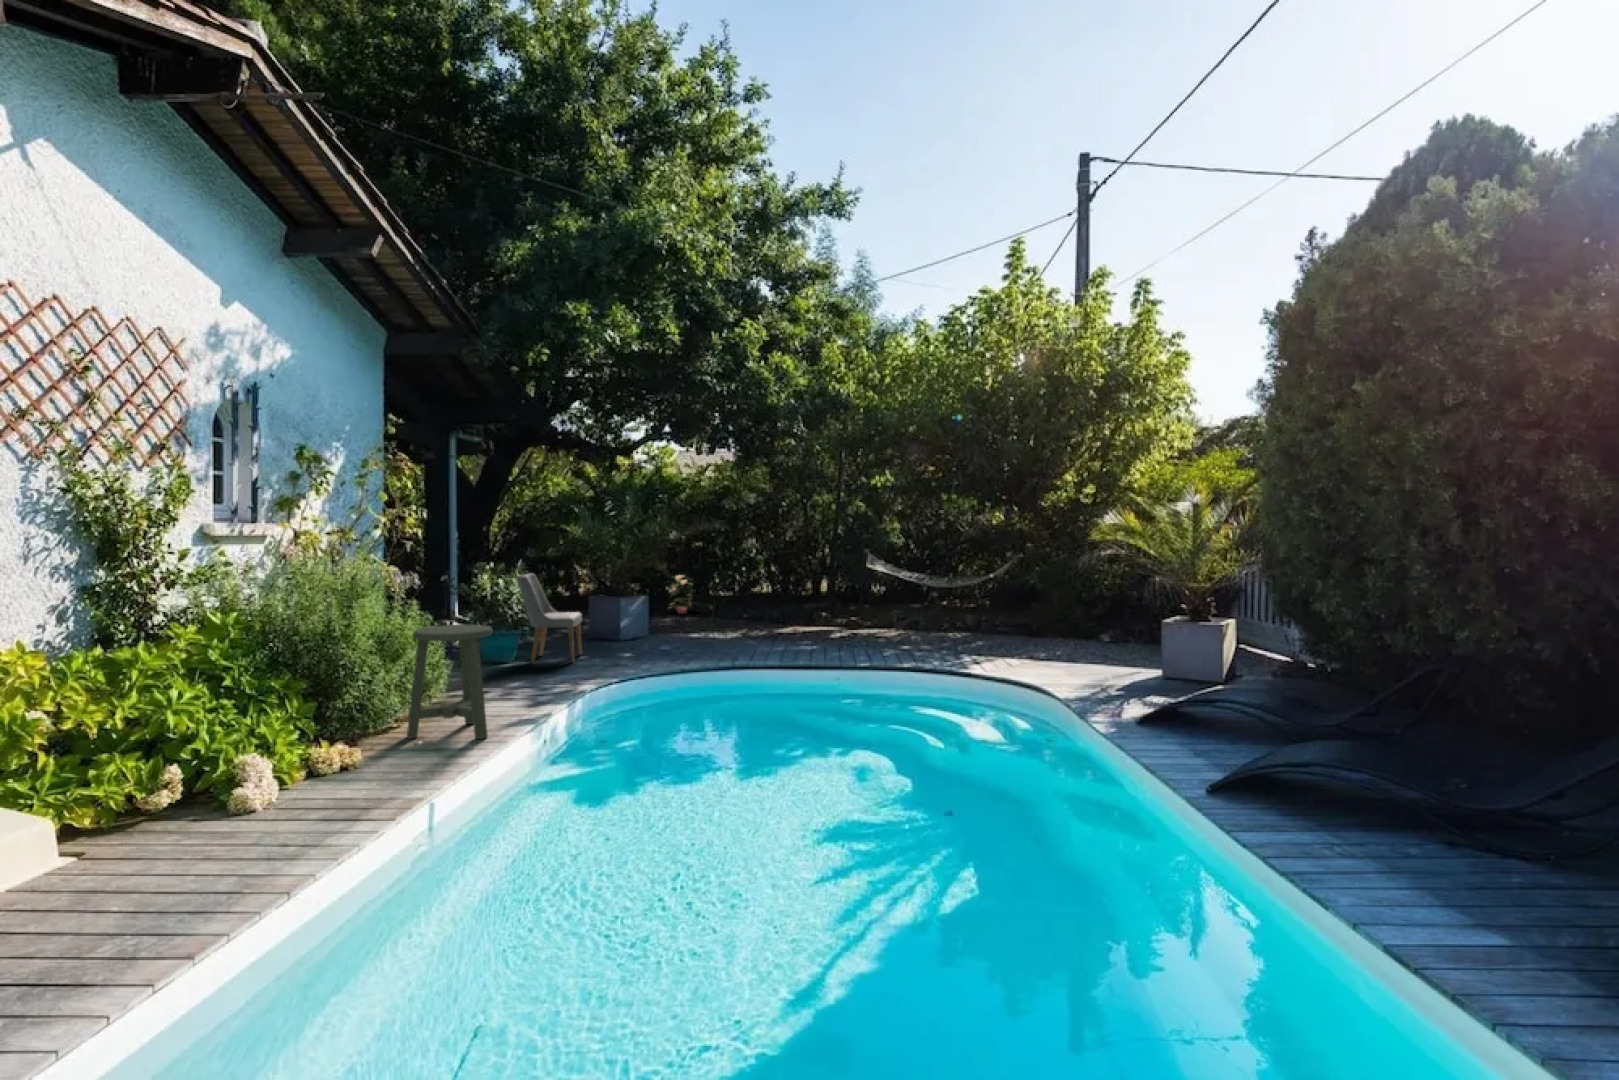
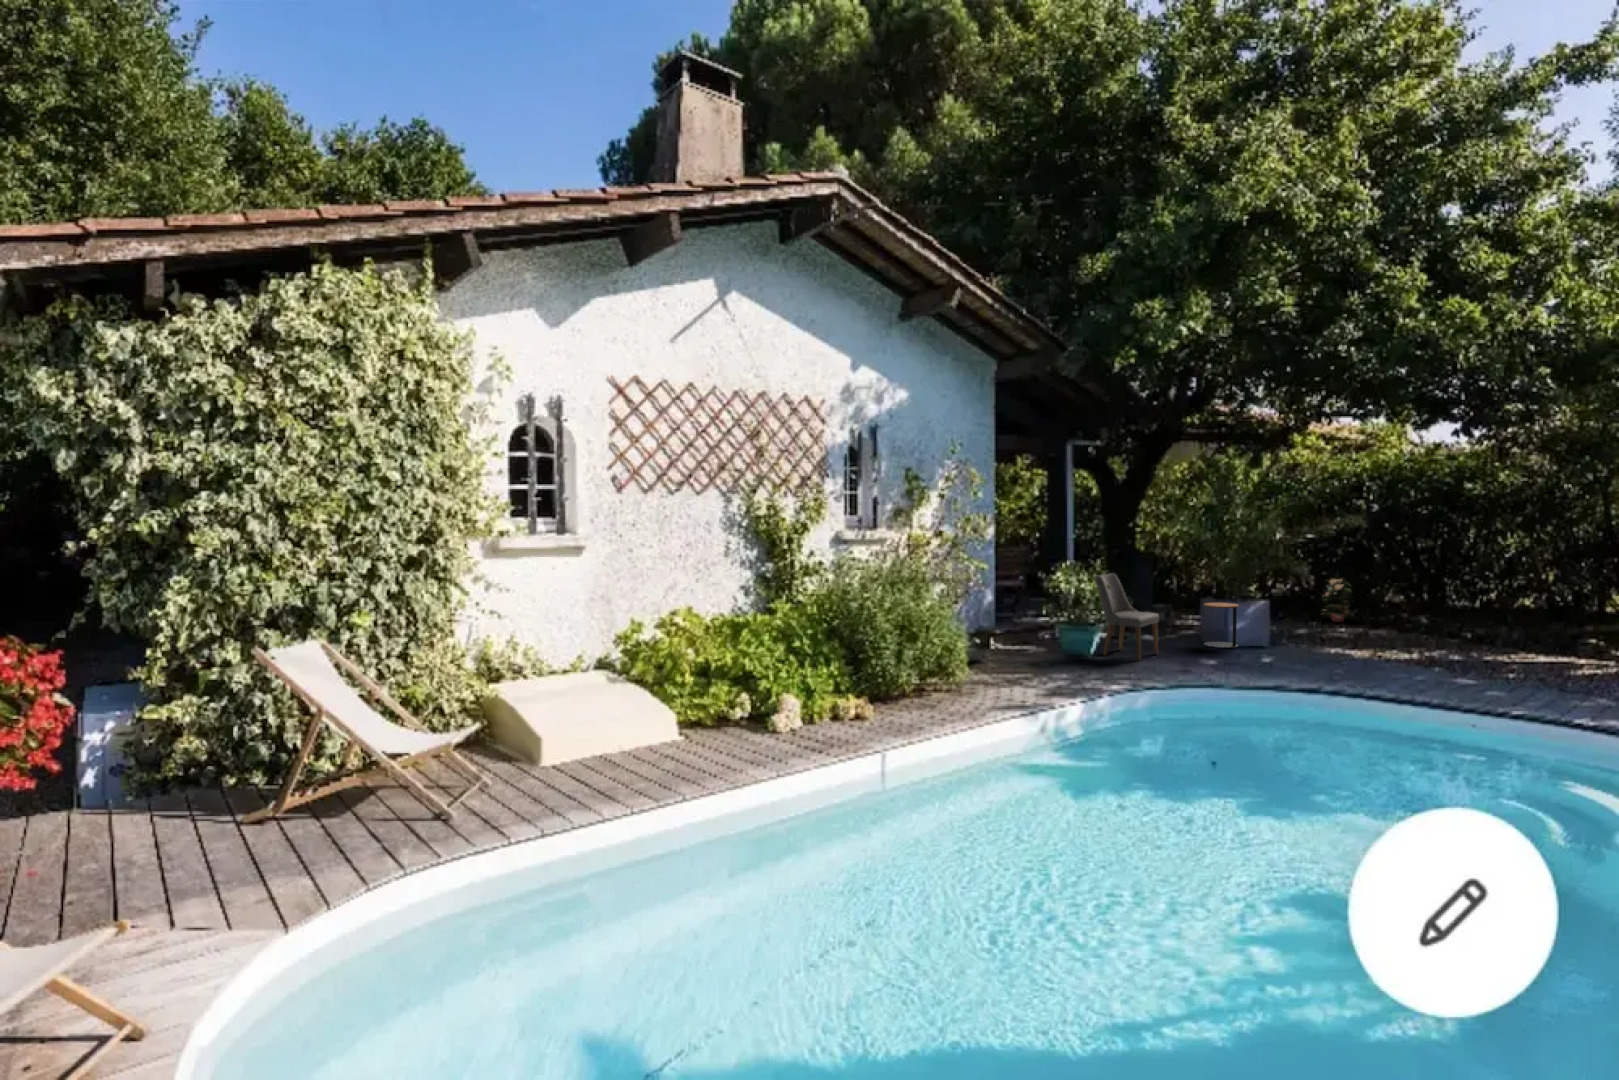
side table: none [607,599,639,643] -> present [1204,602,1239,648]
stool: present [407,625,493,739] -> none [926,618,991,714]

